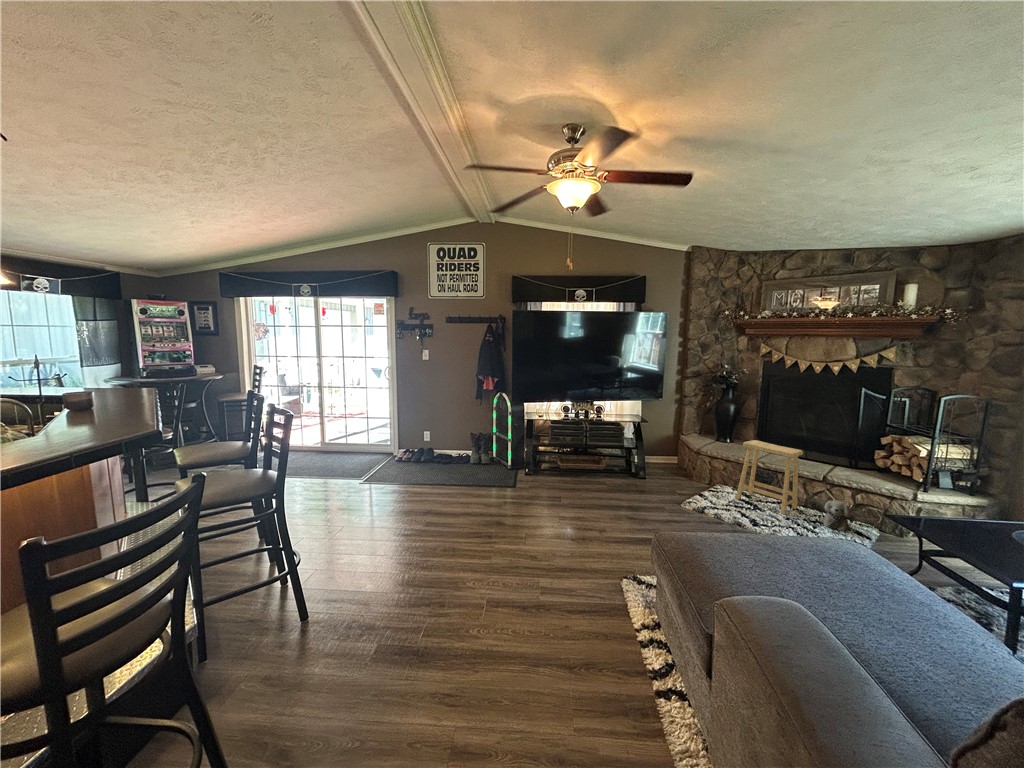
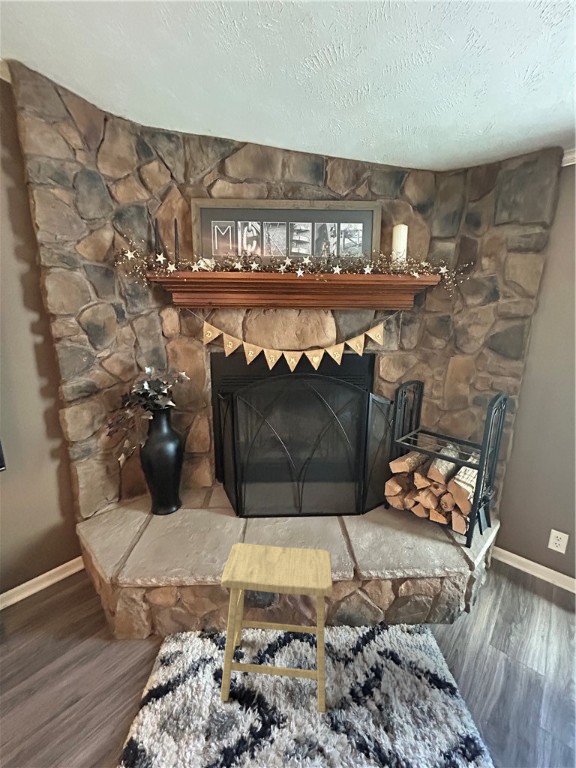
plush toy: present [820,500,854,531] -> none [381,634,437,715]

